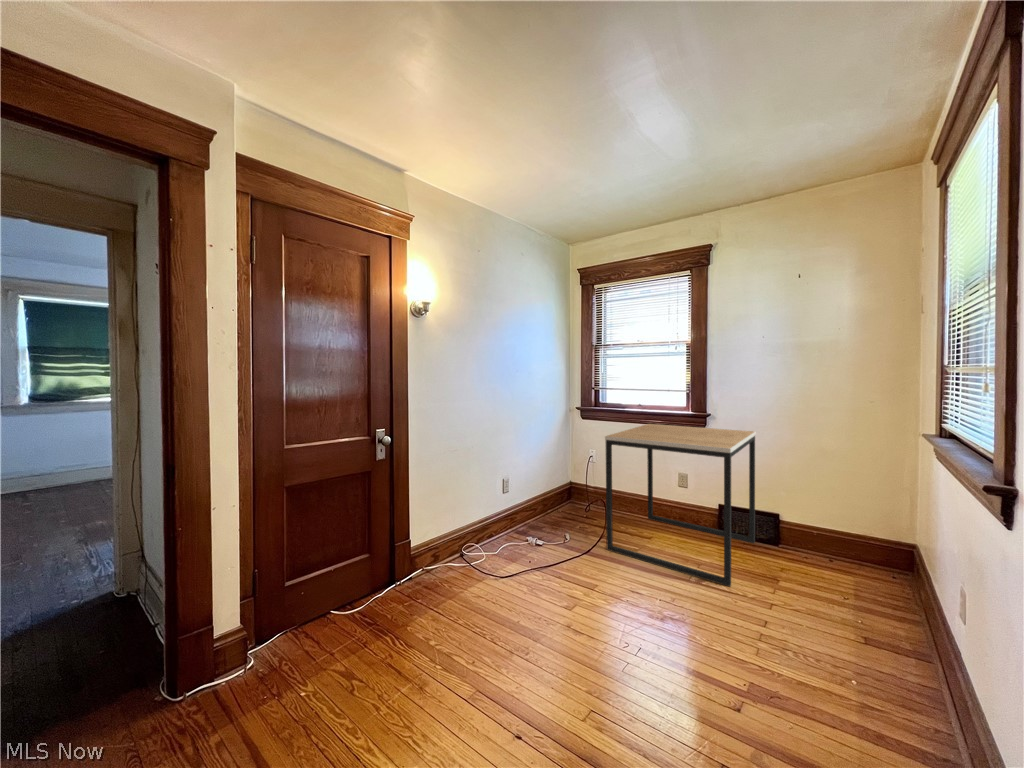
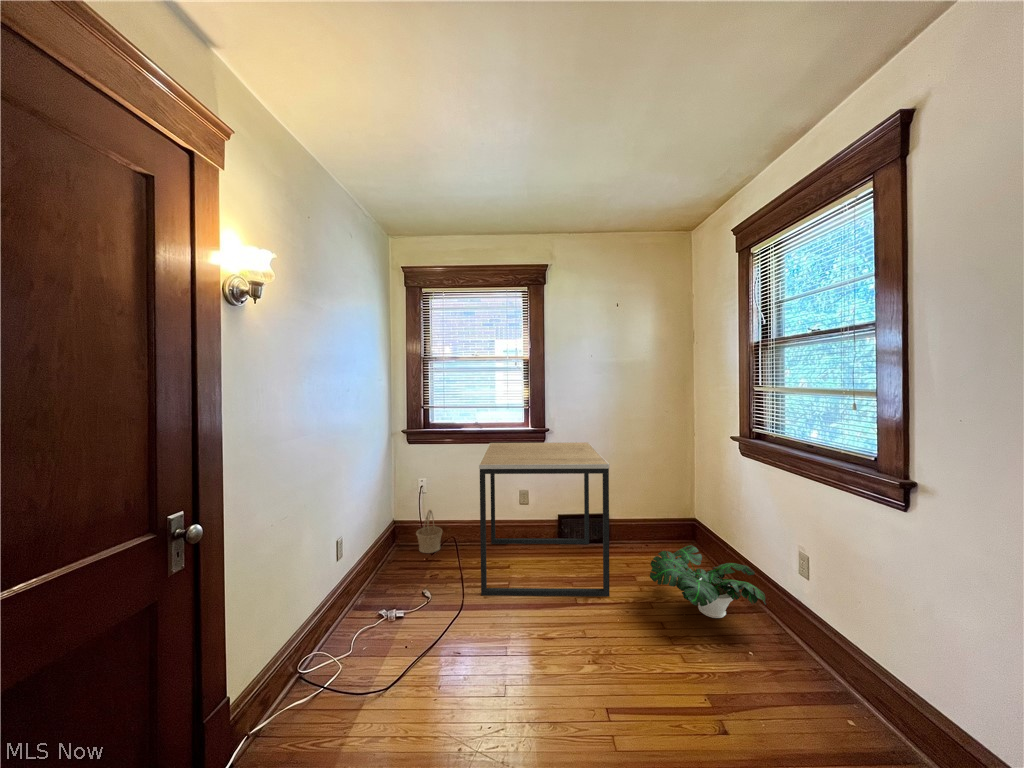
basket: none [581,477,604,513] -> present [416,510,443,553]
potted plant: none [767,557,933,648] -> present [650,545,767,618]

